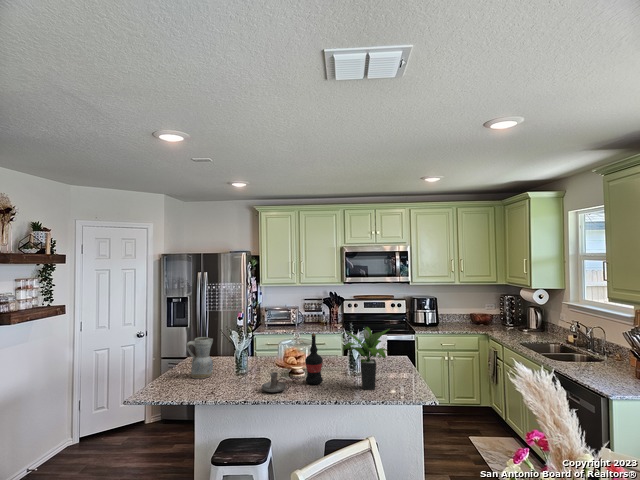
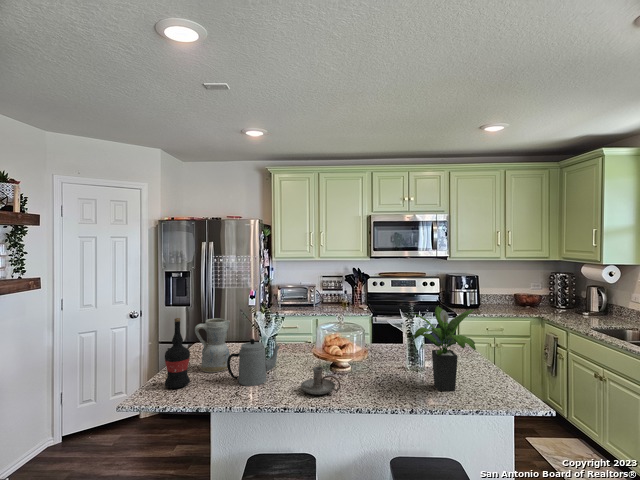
wine bottle: present [305,334,323,384] -> present [165,318,190,388]
teapot: none [209,352,249,387] -> present [227,339,280,386]

